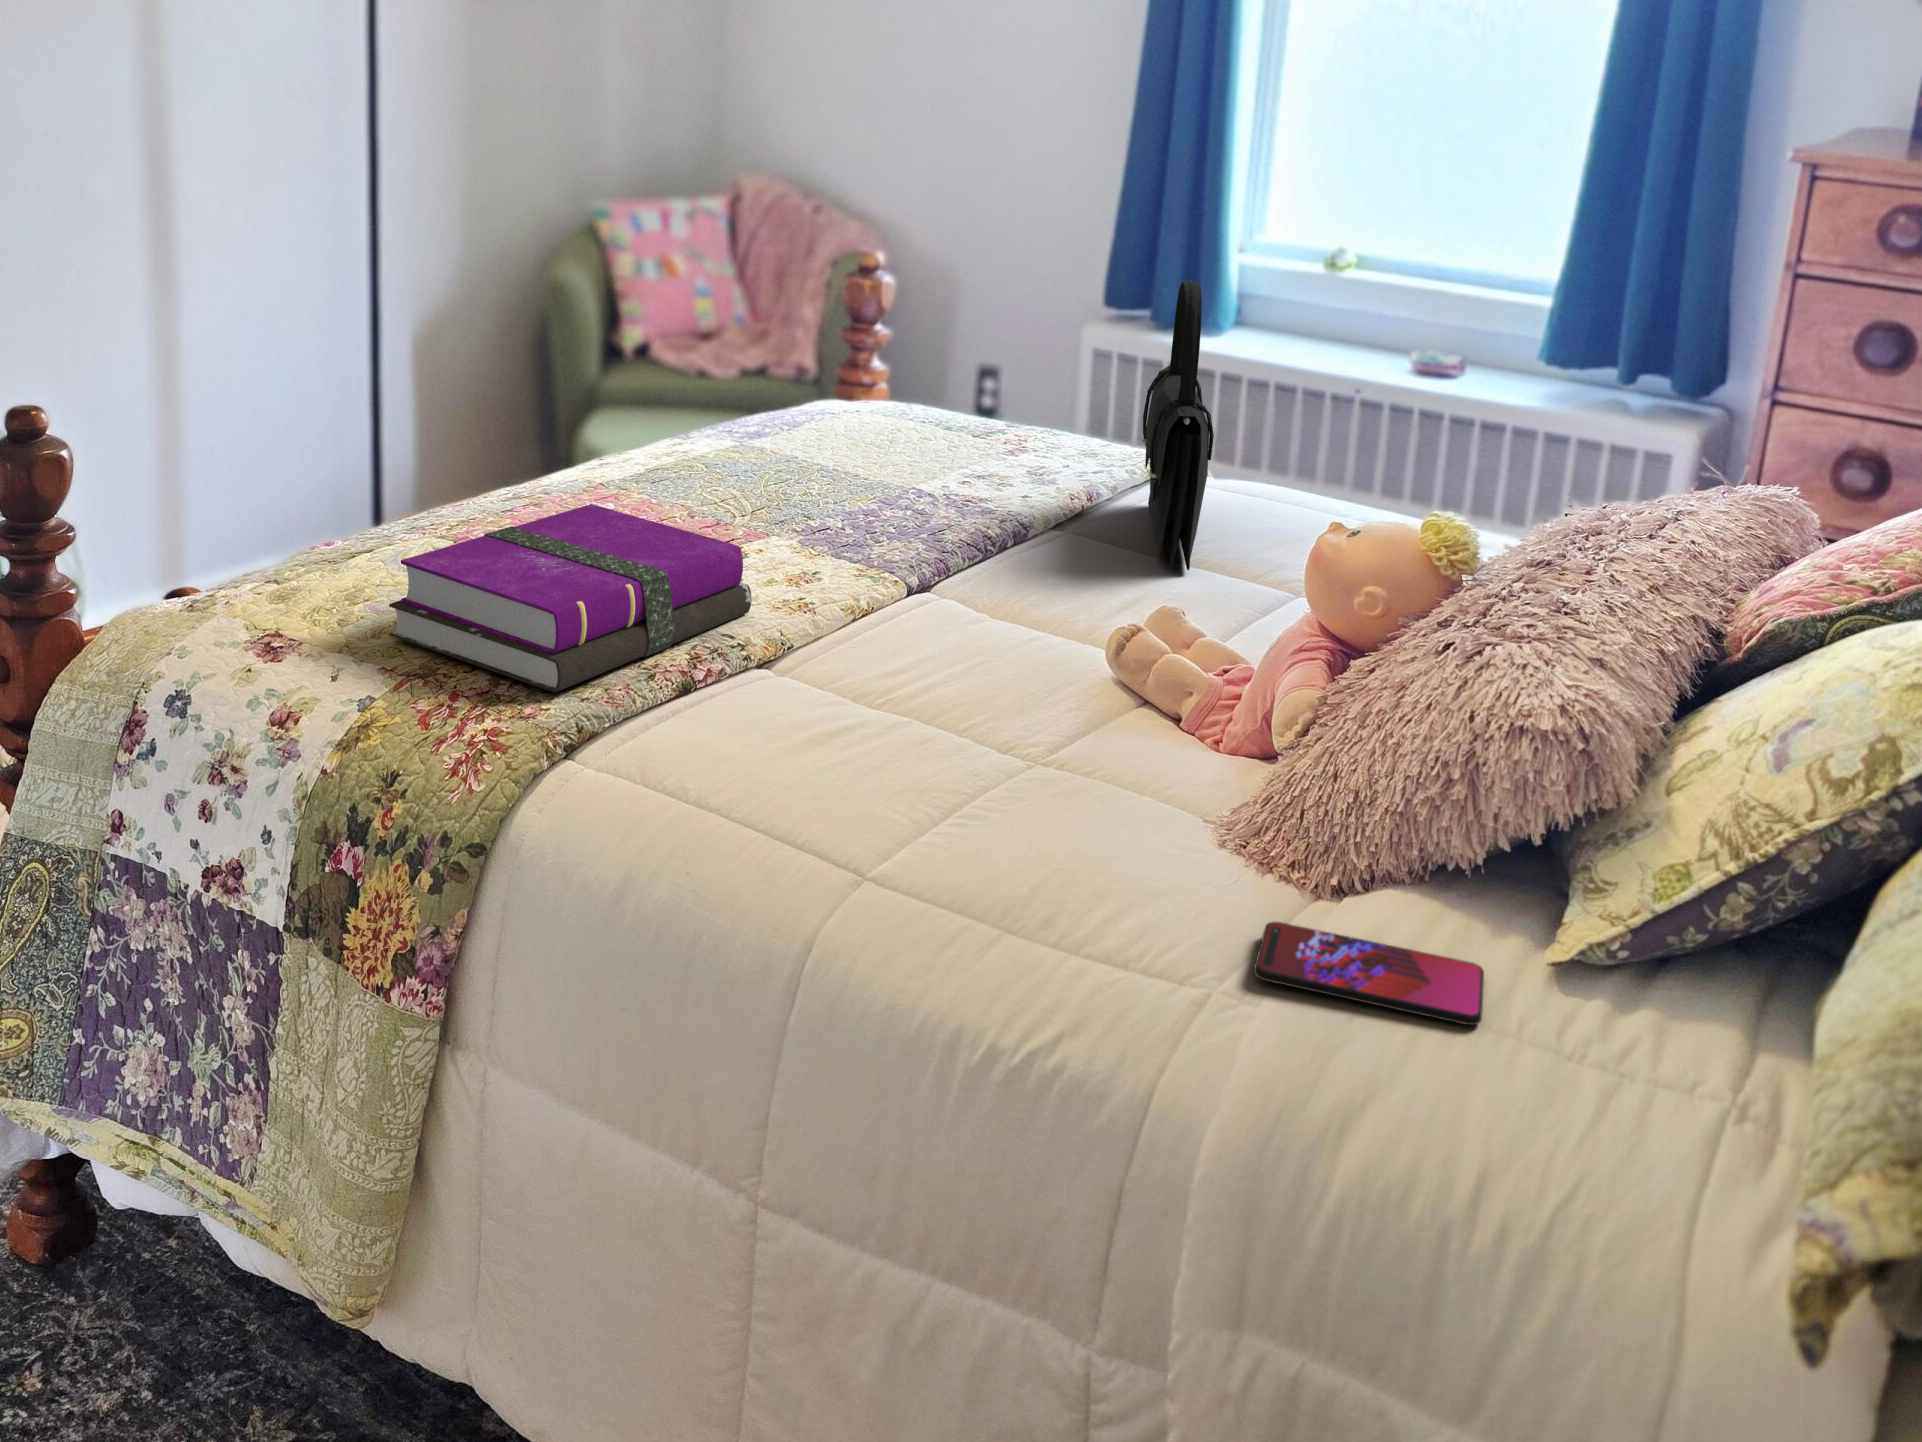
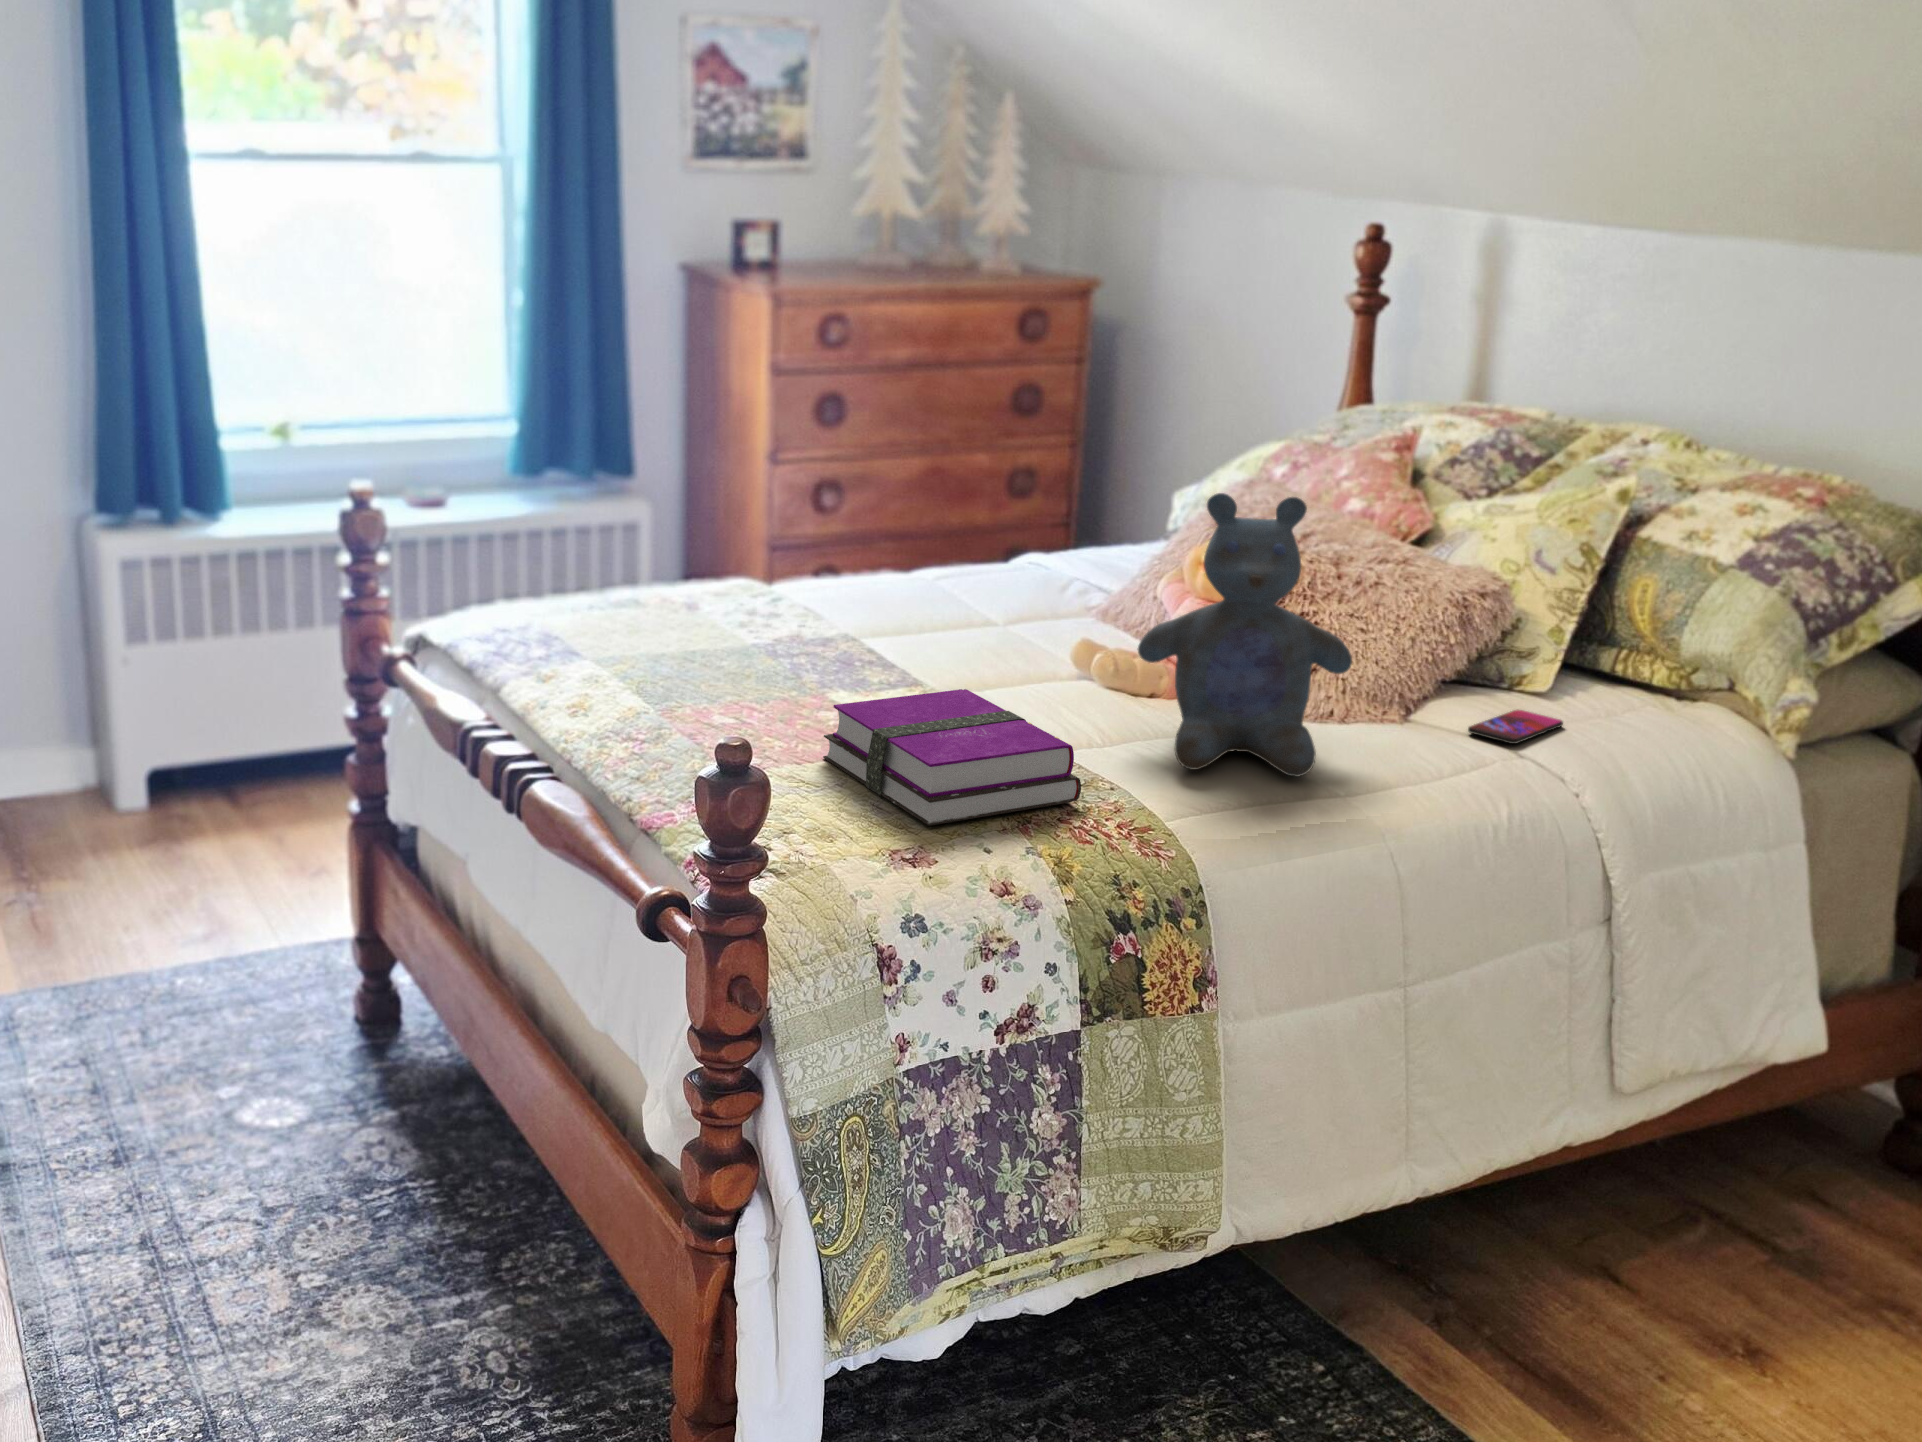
handbag: present [1142,280,1214,571] -> none [847,443,997,638]
stuffed bear: none [739,345,1050,811] -> present [1138,493,1352,777]

